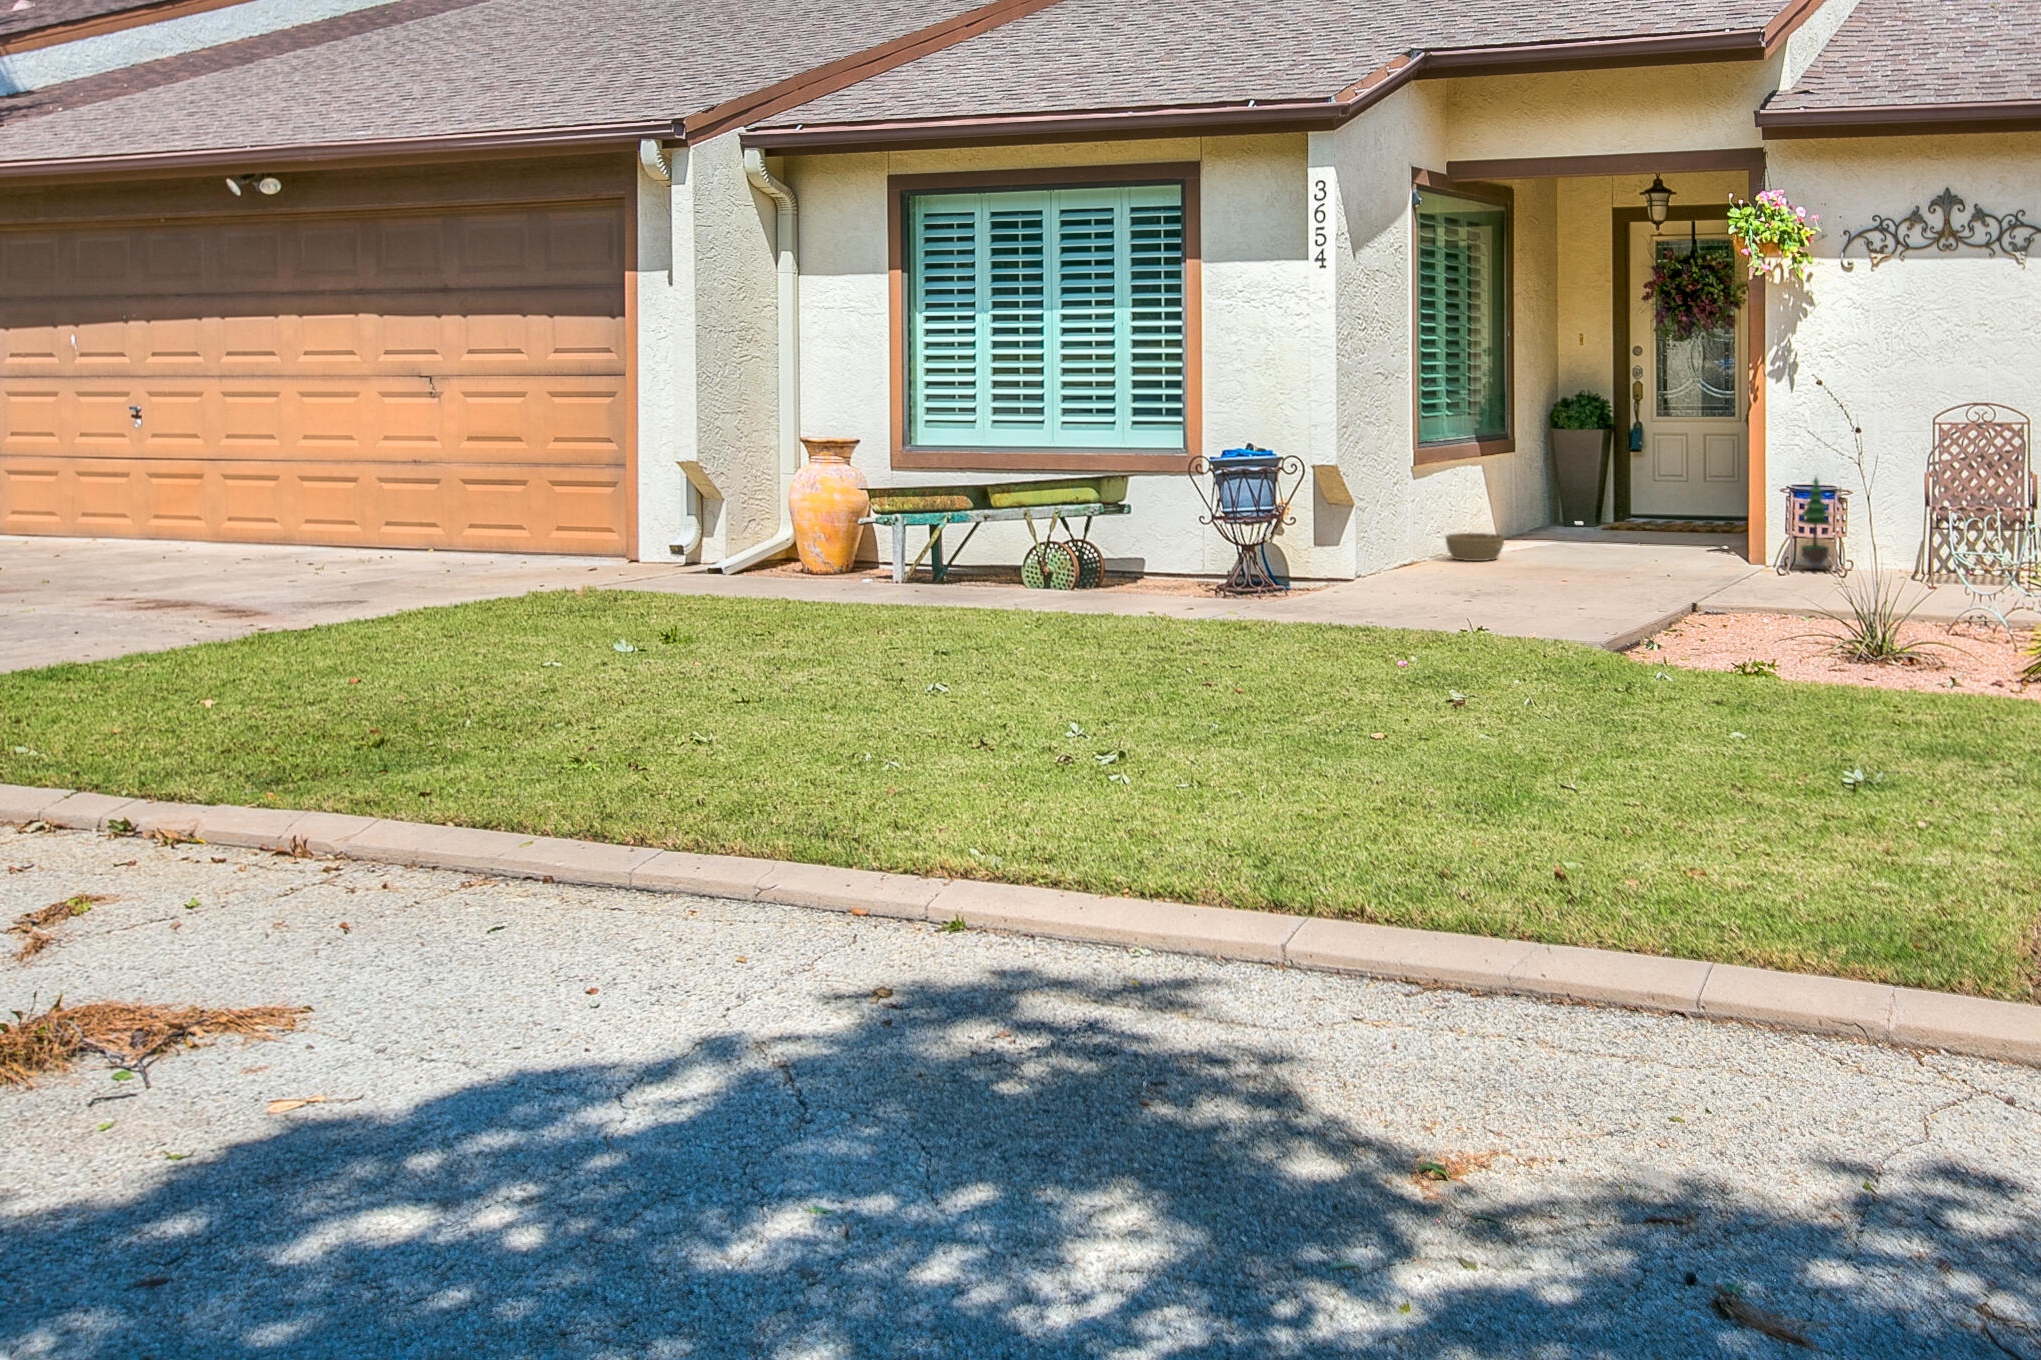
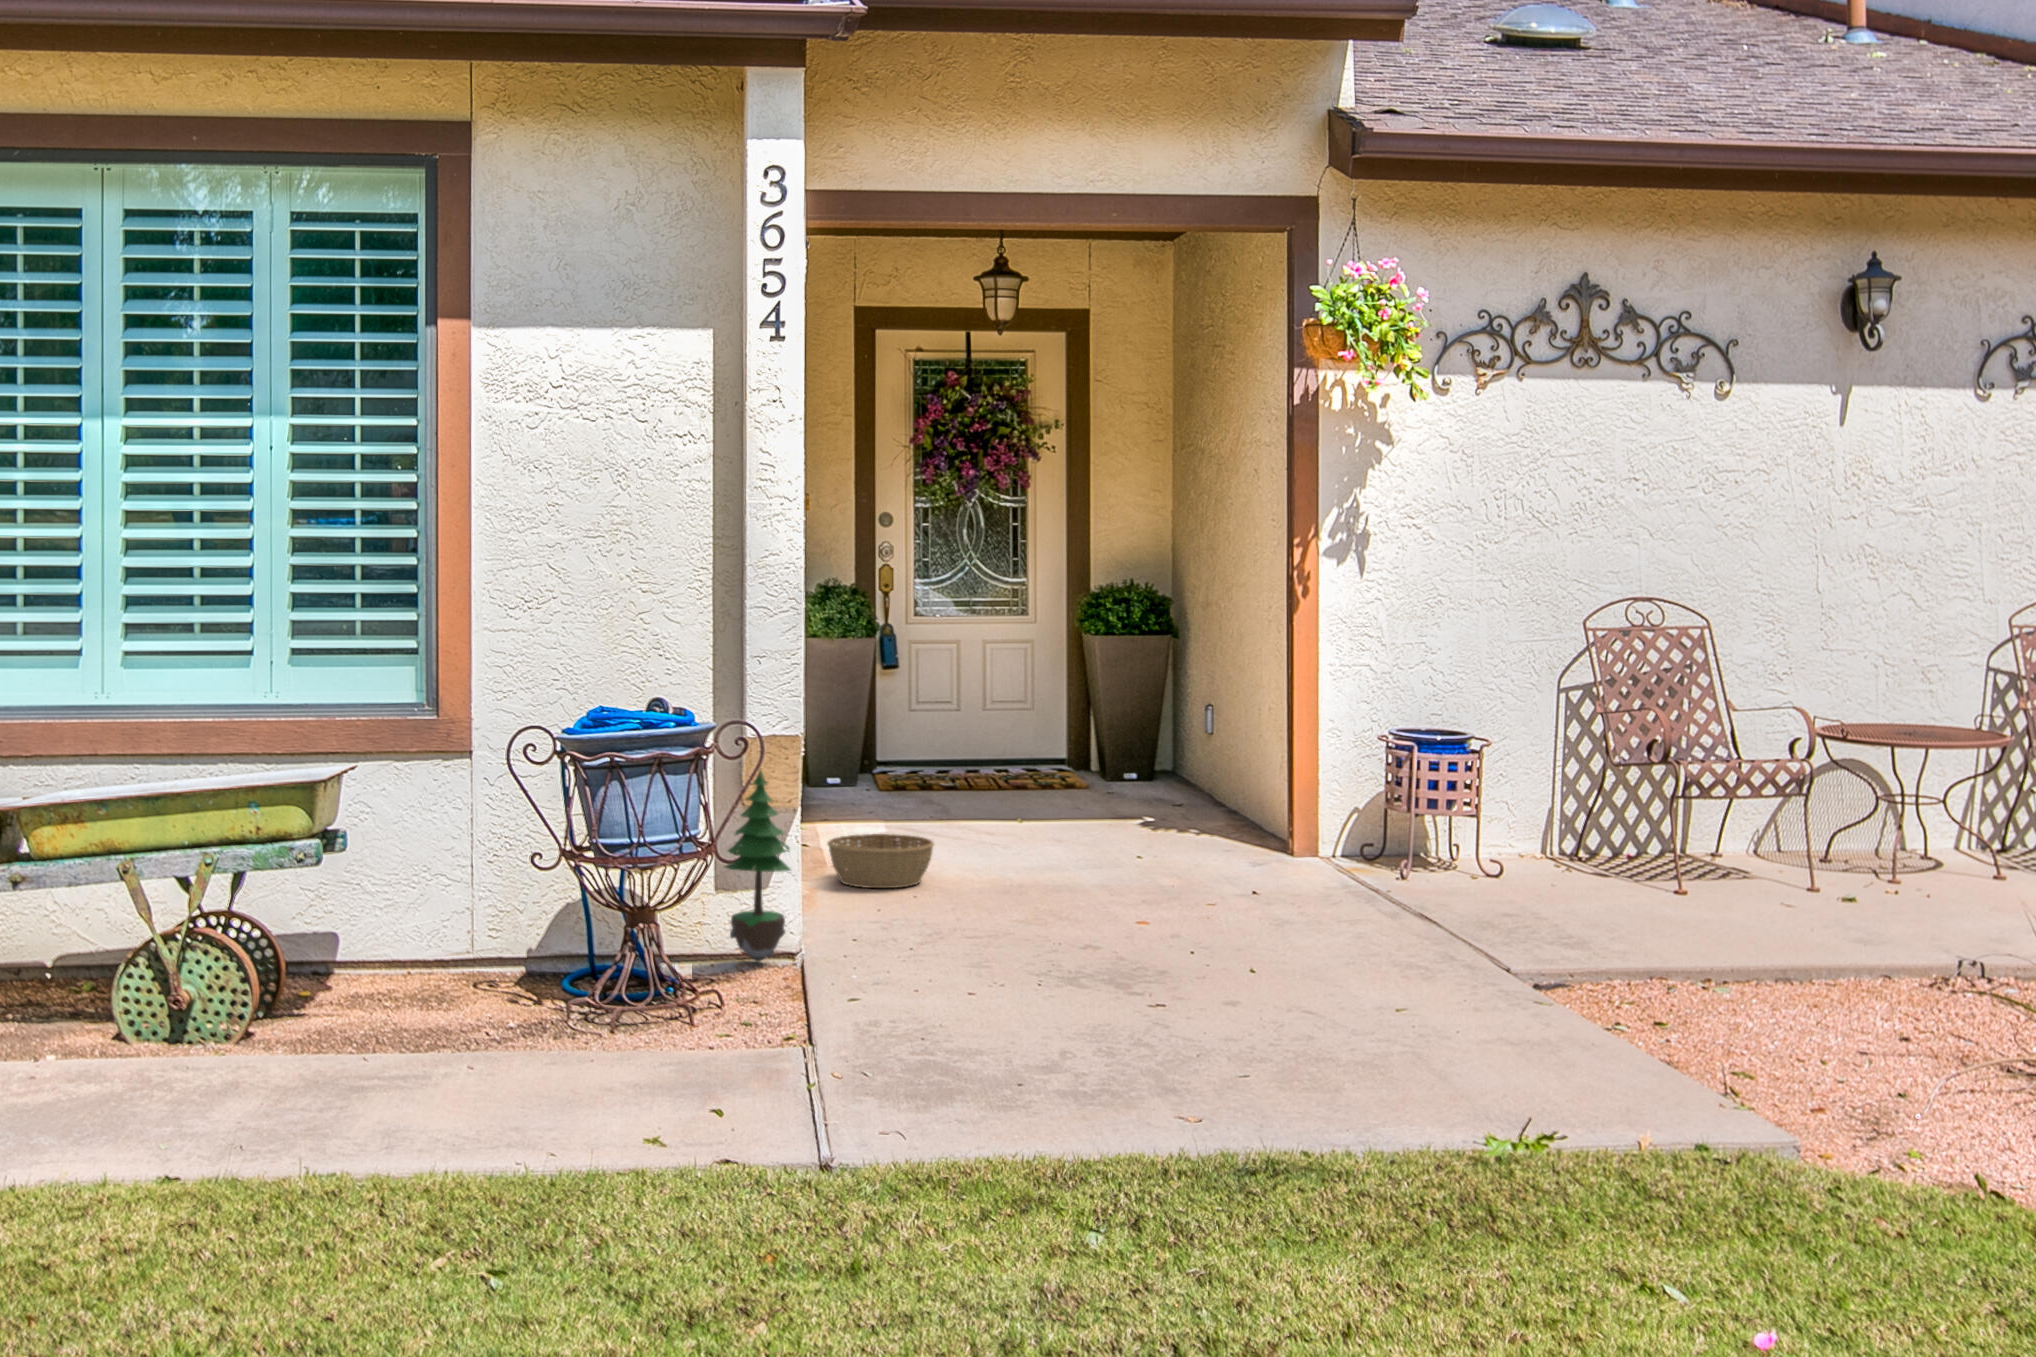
potted tree: present [1801,478,1831,568] -> present [725,770,790,962]

